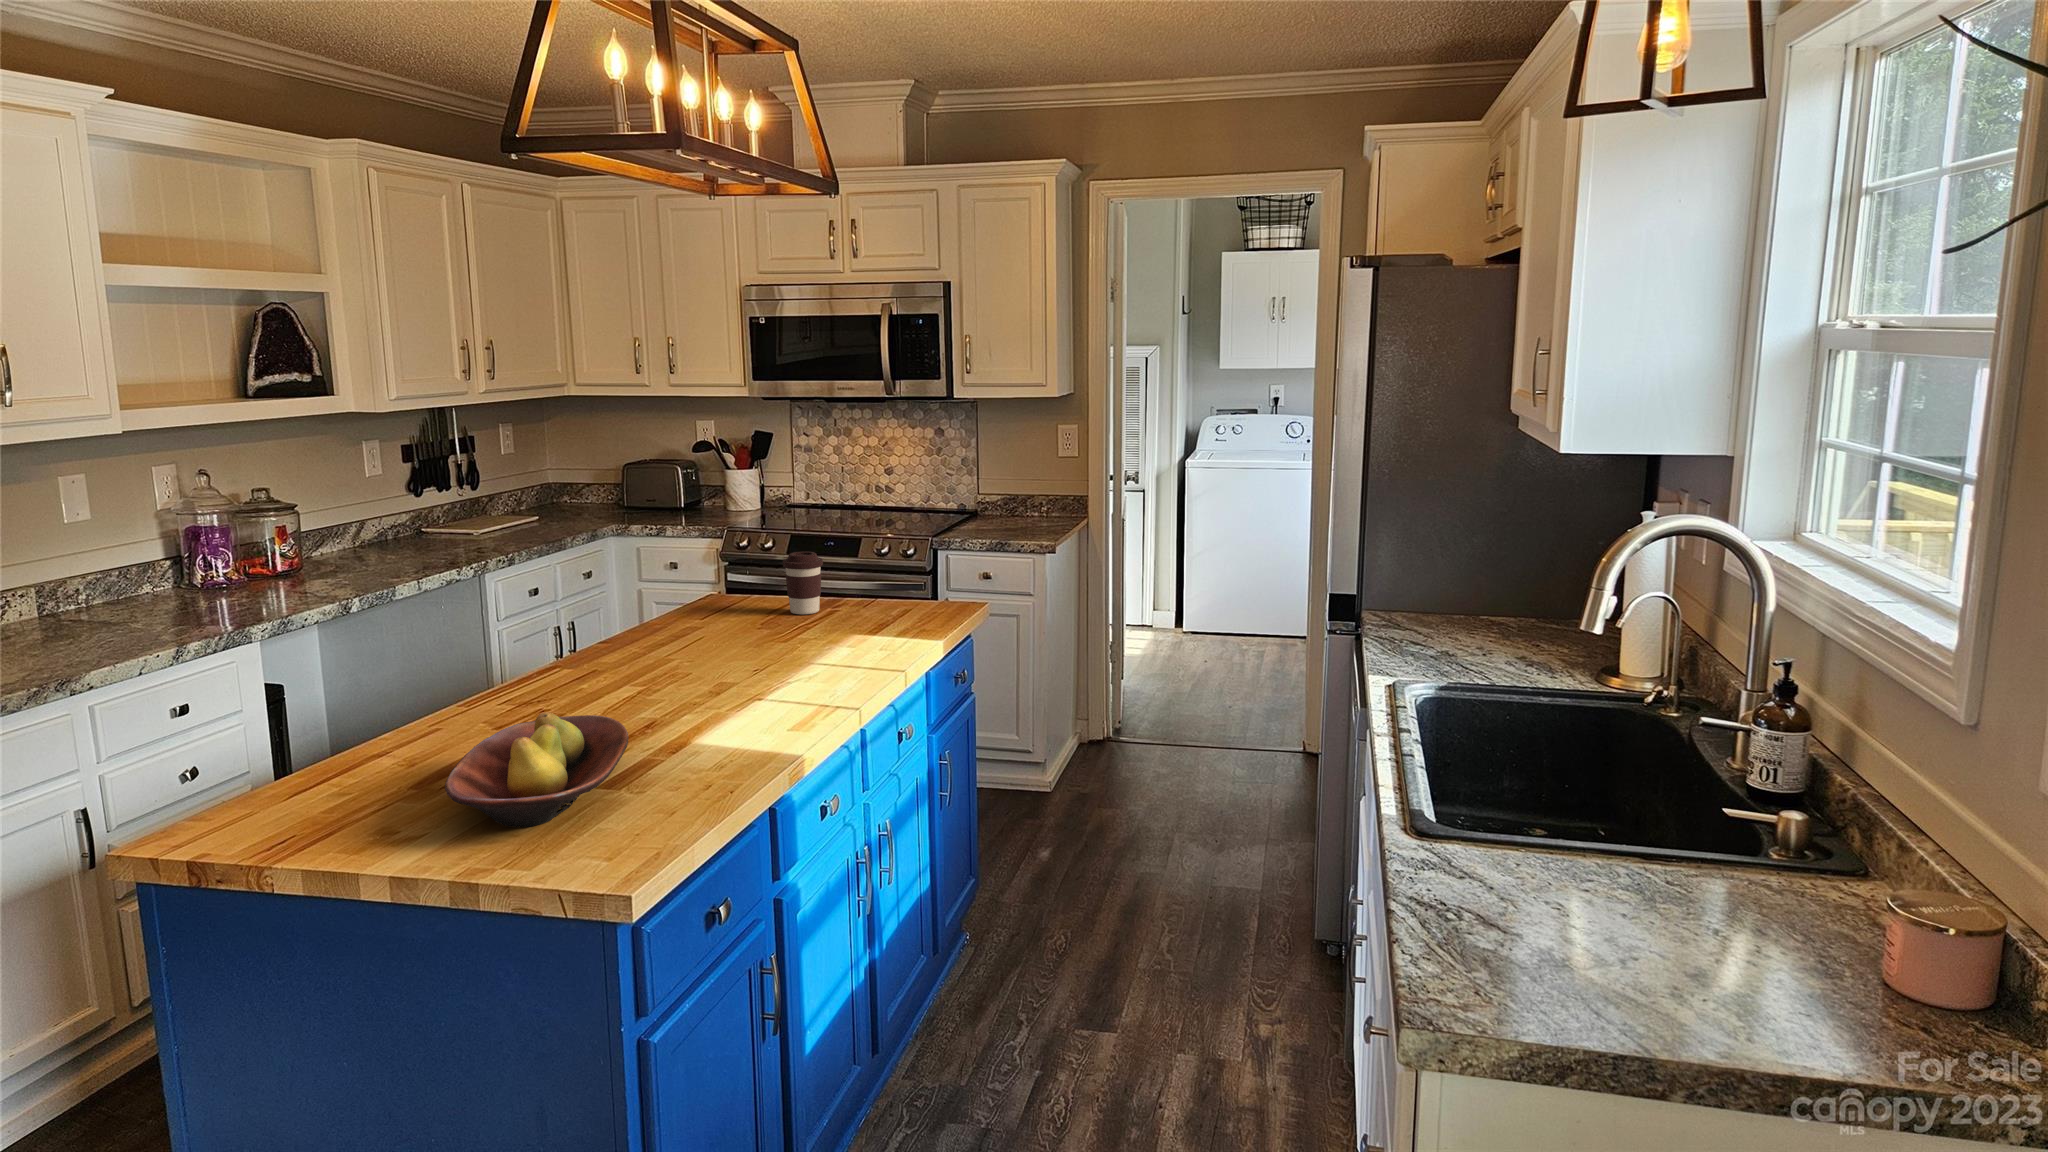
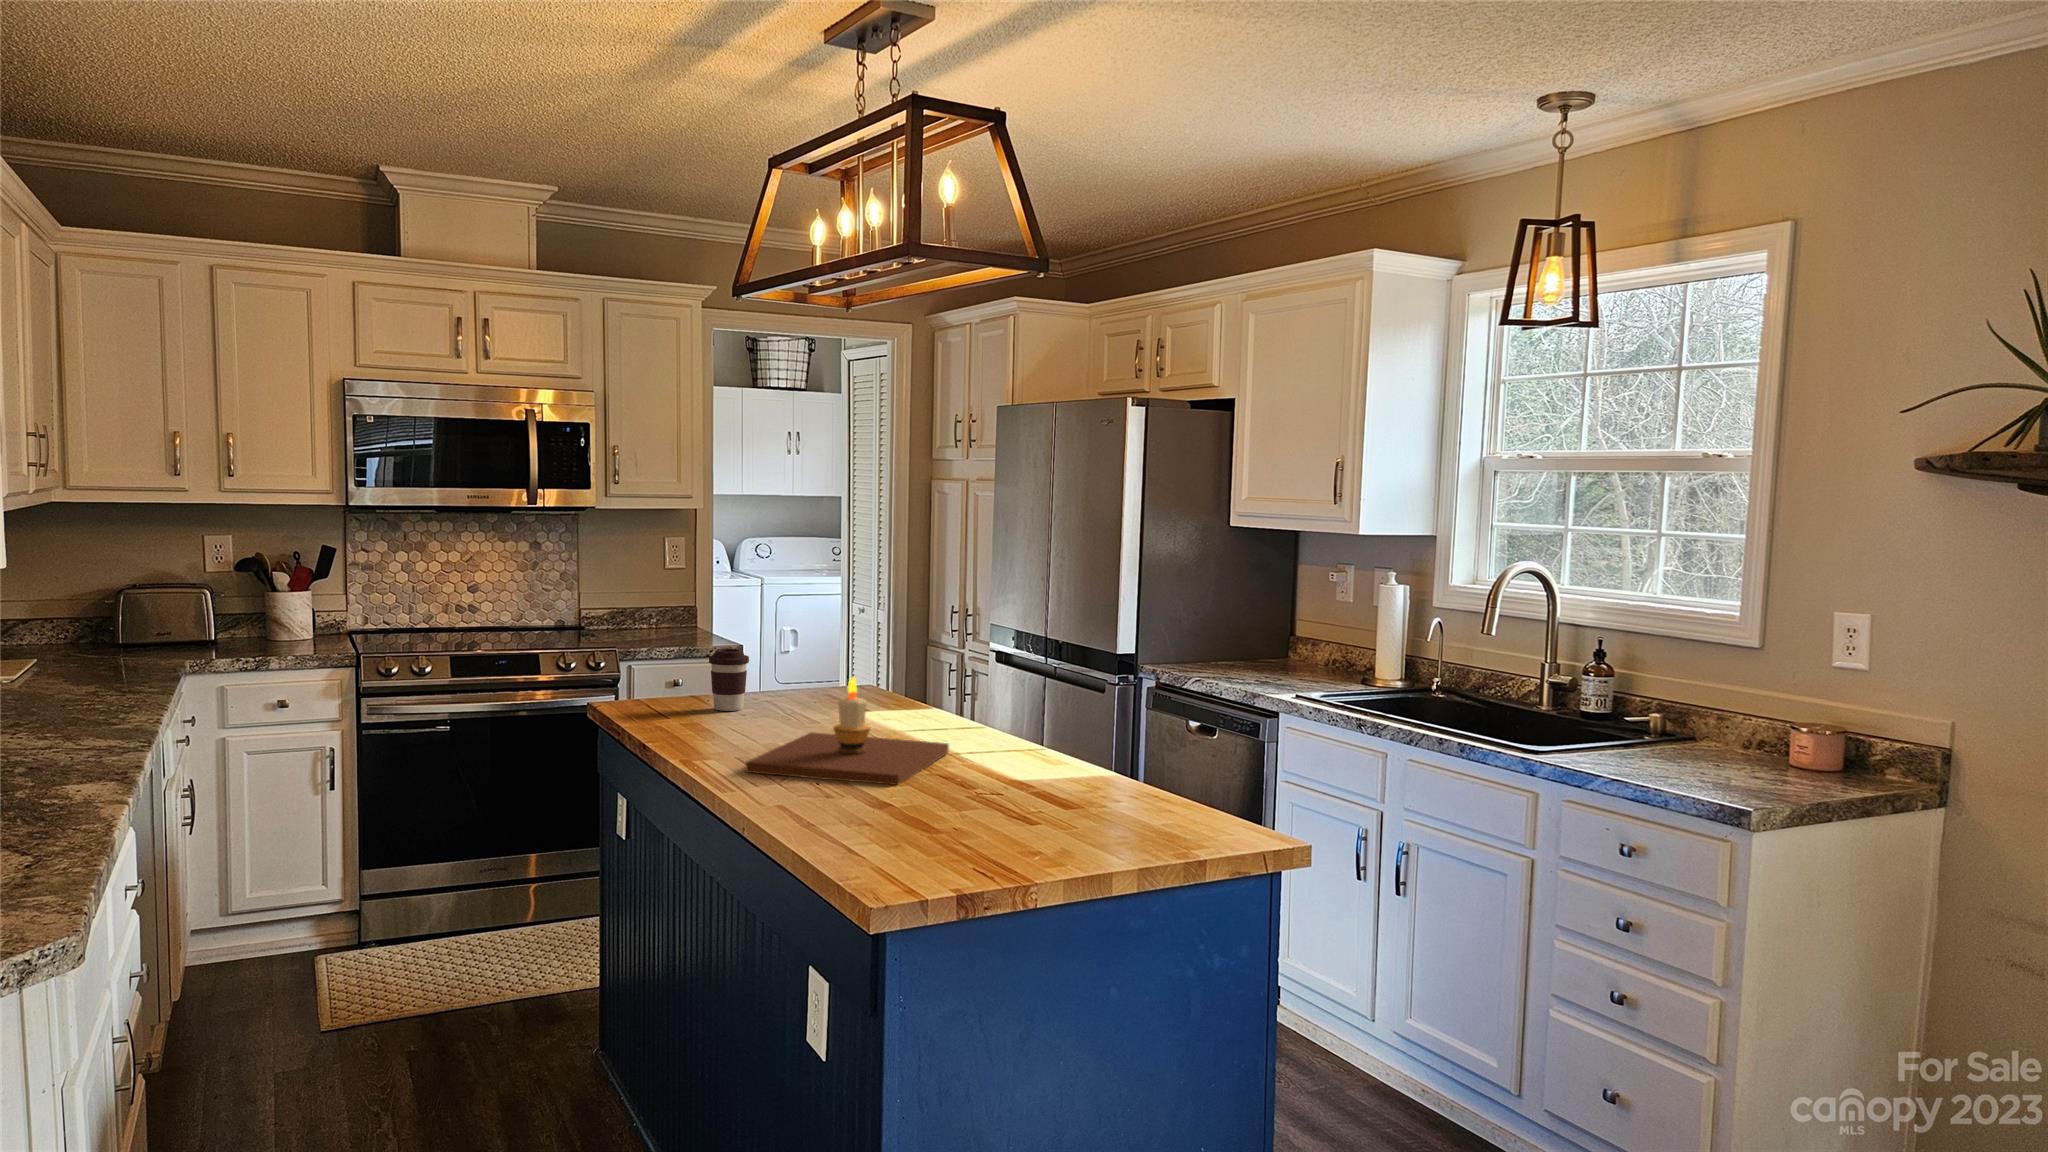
candle: none [568,599,781,724] -> present [746,677,949,785]
fruit bowl: present [445,712,628,827] -> none [937,754,1139,837]

